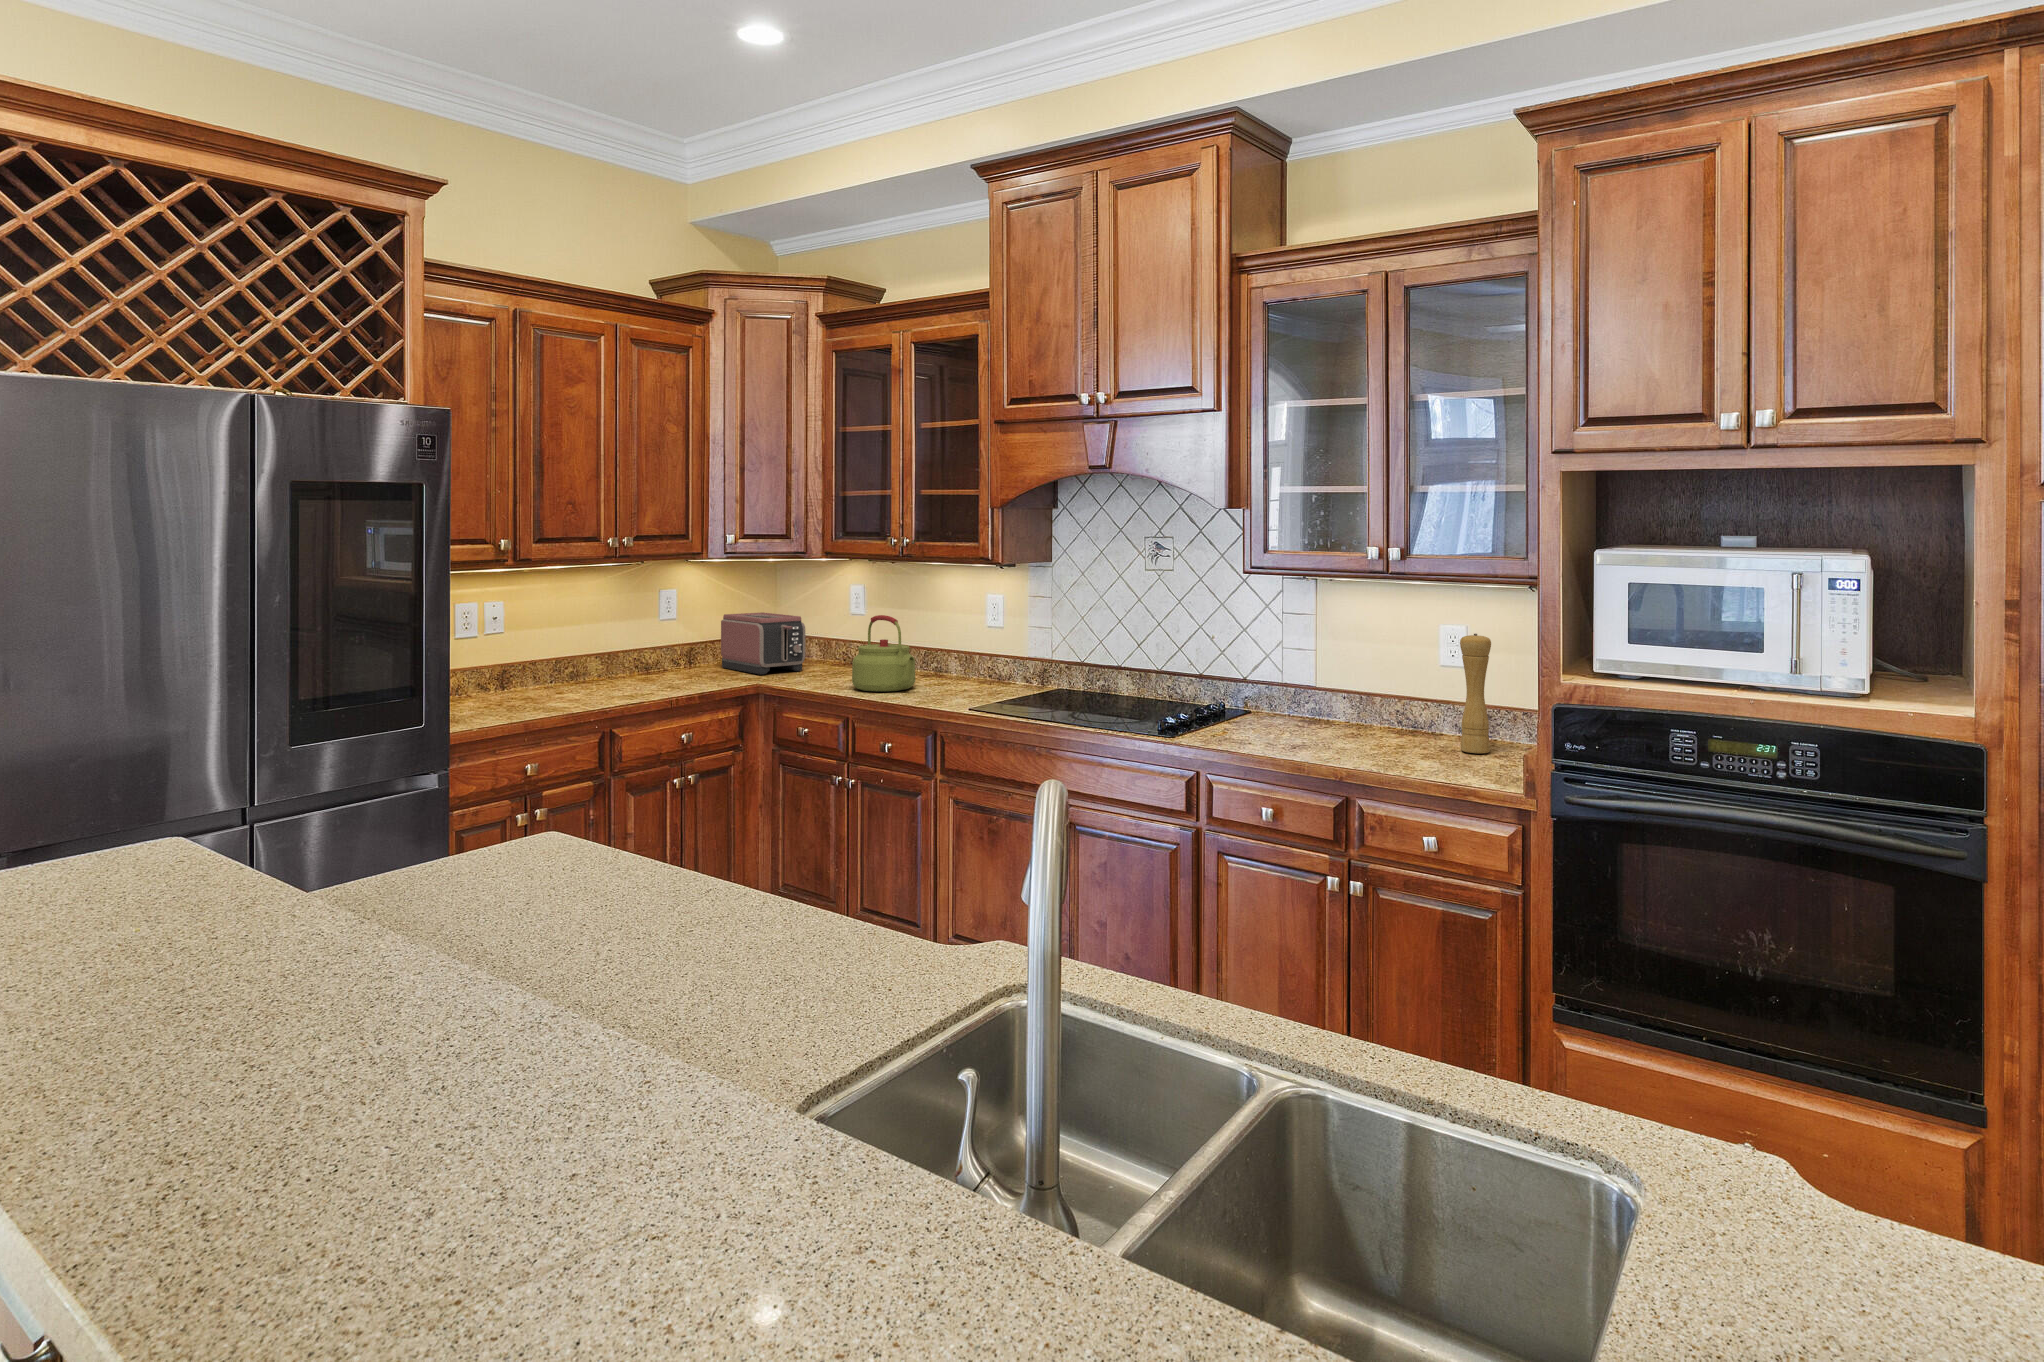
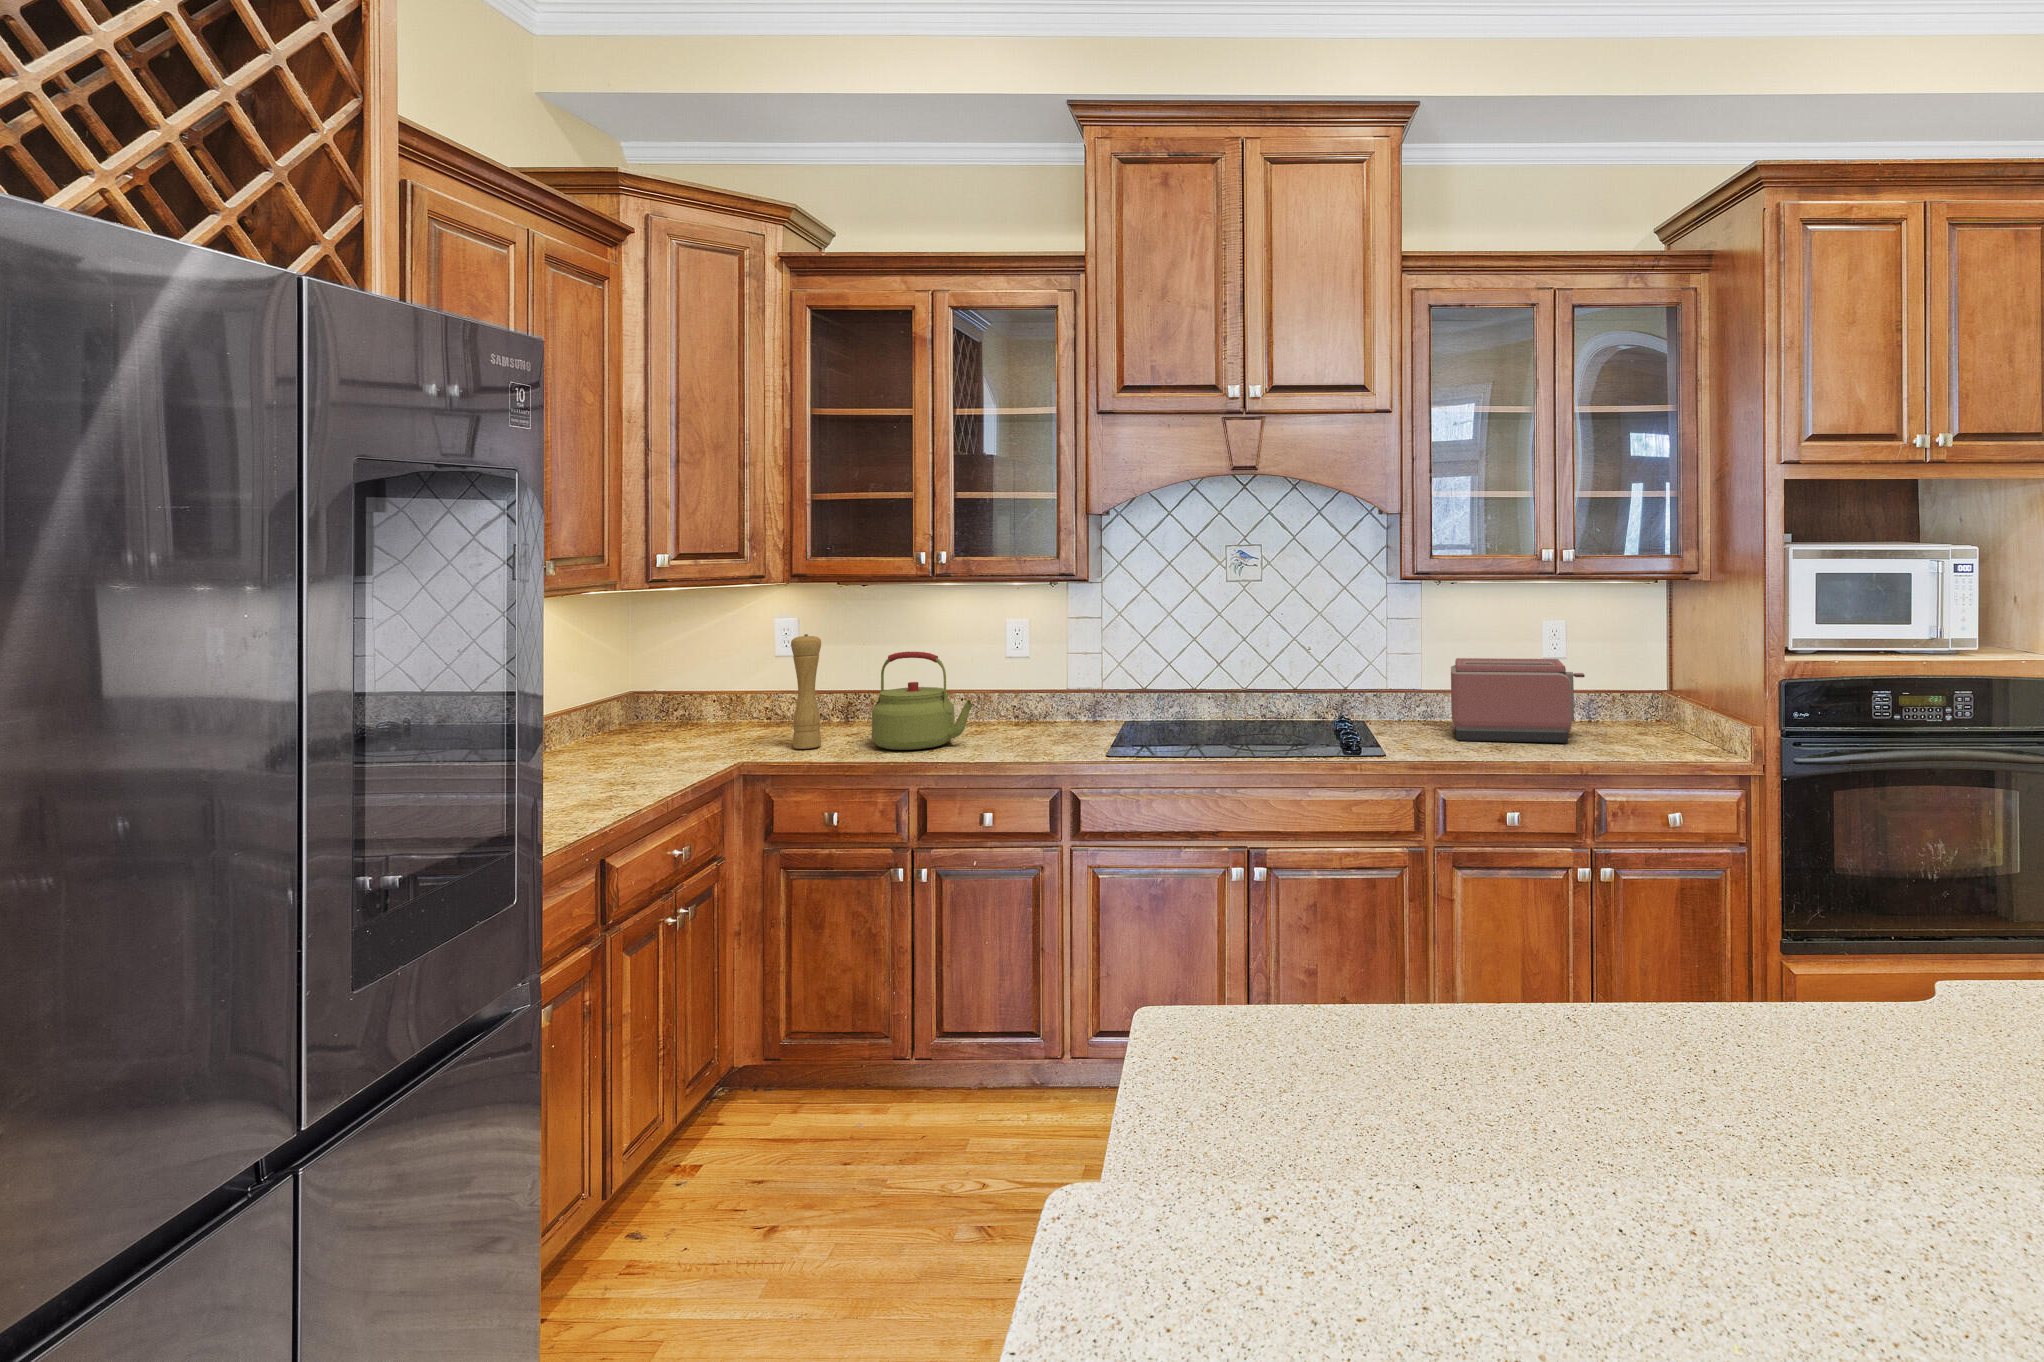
toaster: present [721,612,805,675] -> present [1451,658,1585,743]
pepper mill: present [1460,634,1491,753] -> present [791,634,821,749]

